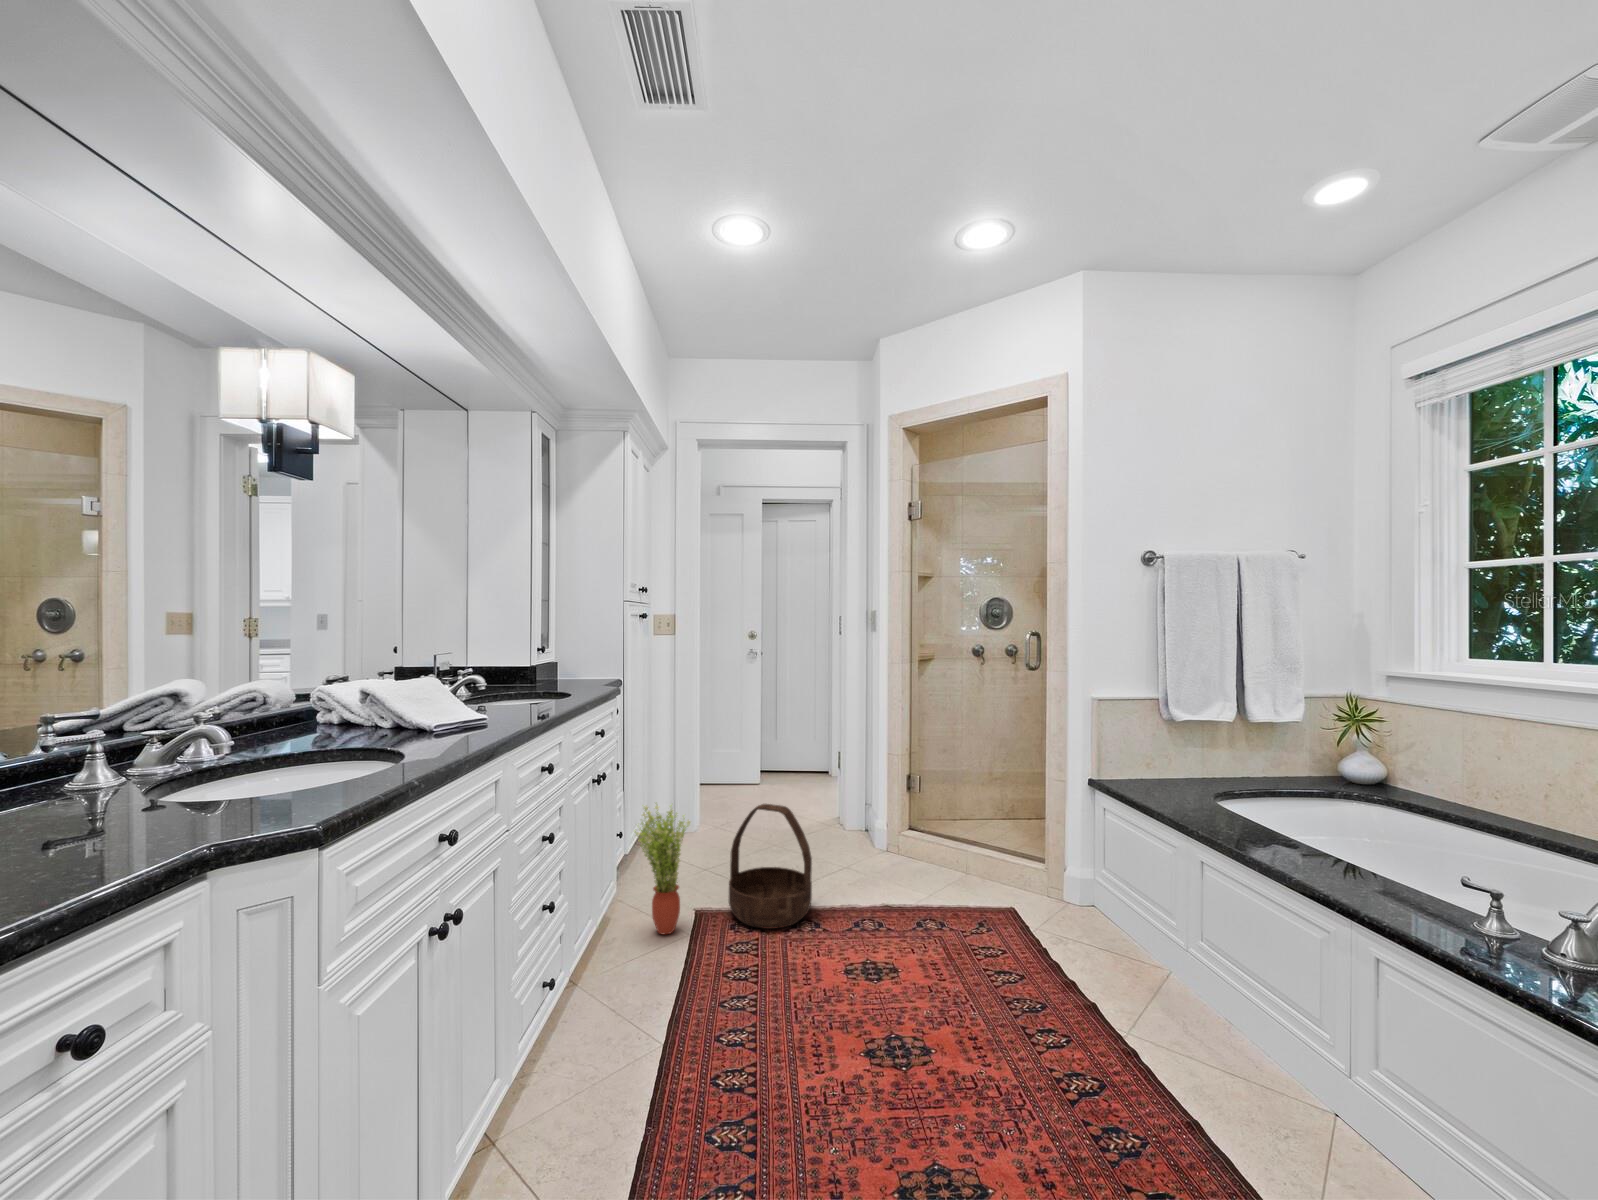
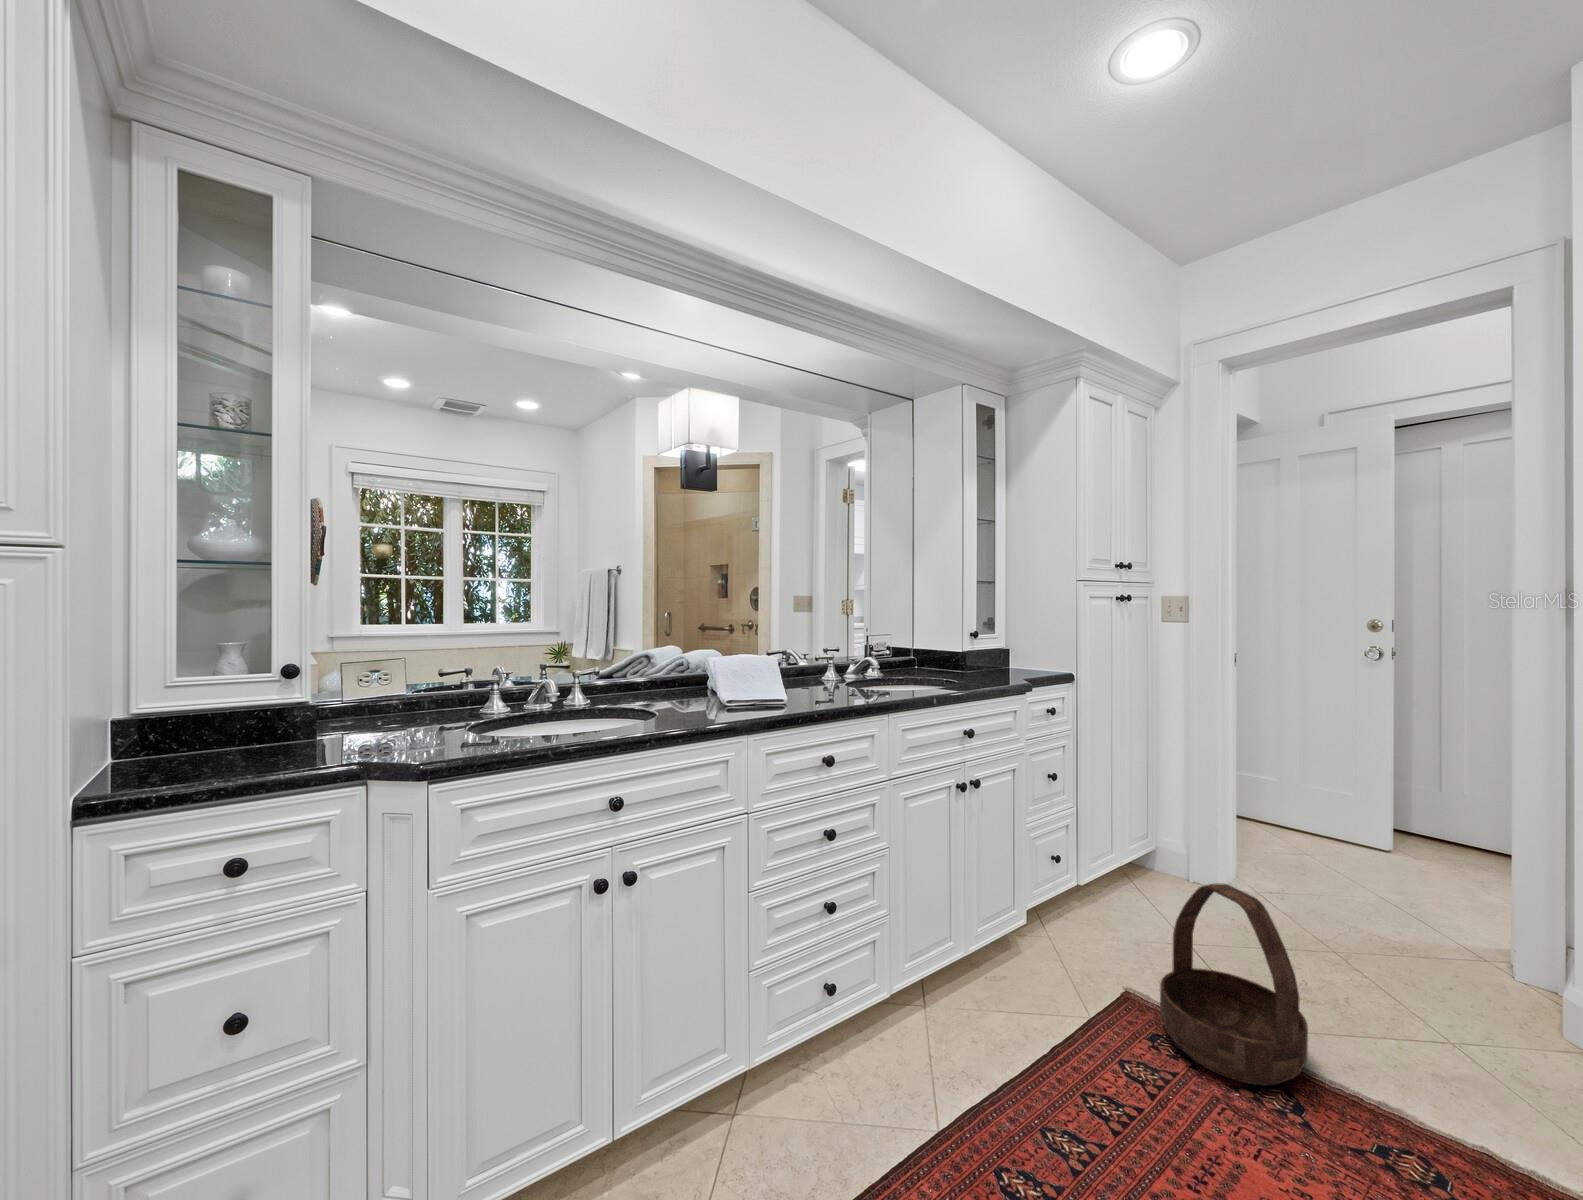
potted plant: present [635,805,690,934] -> none [1020,834,1092,1005]

